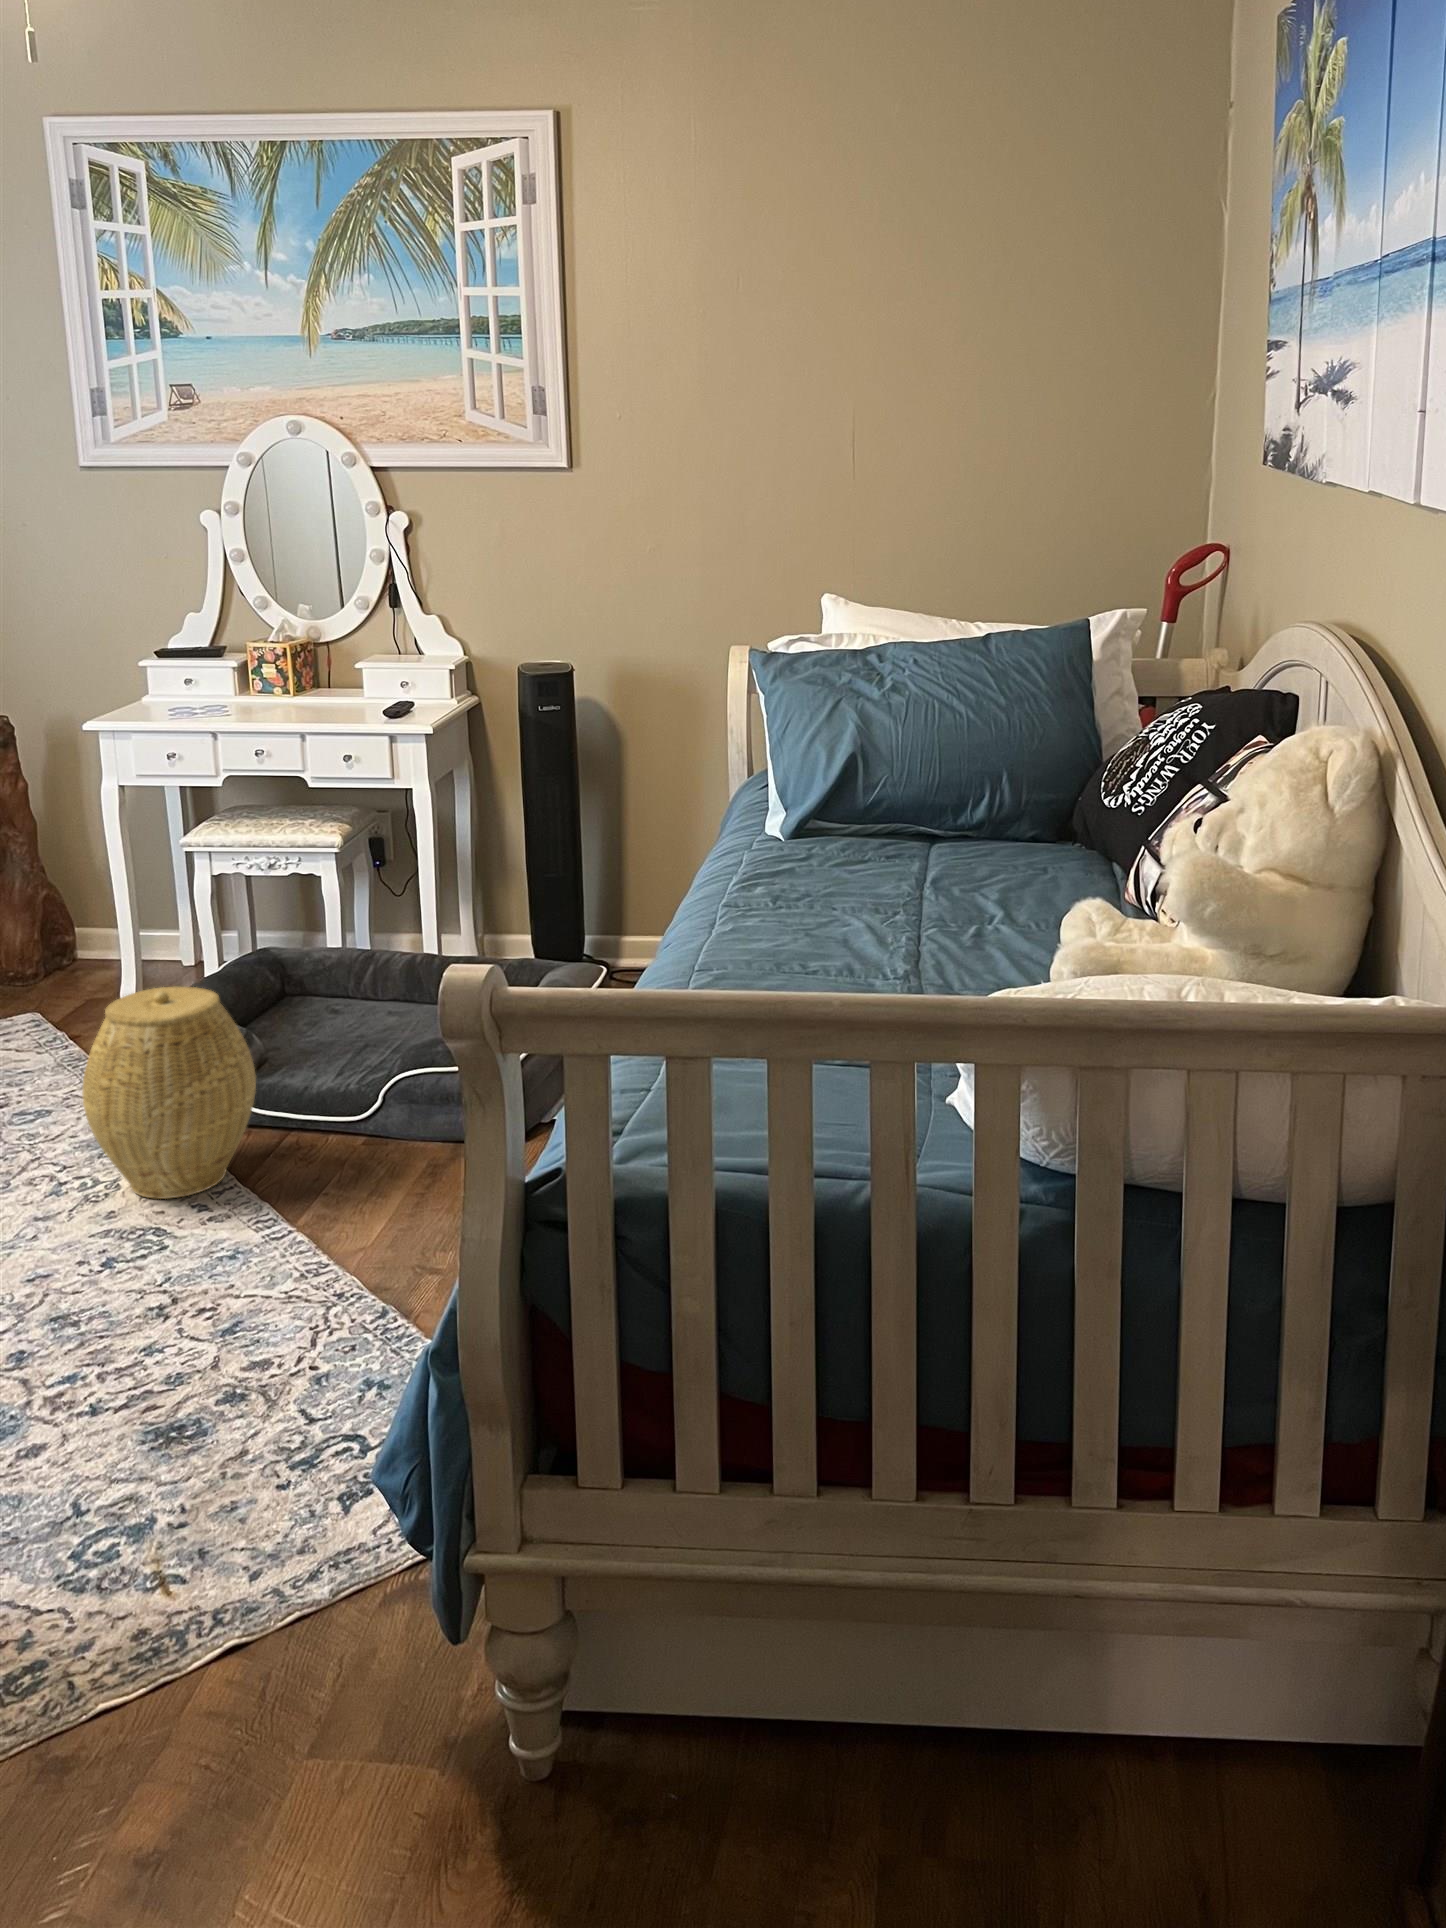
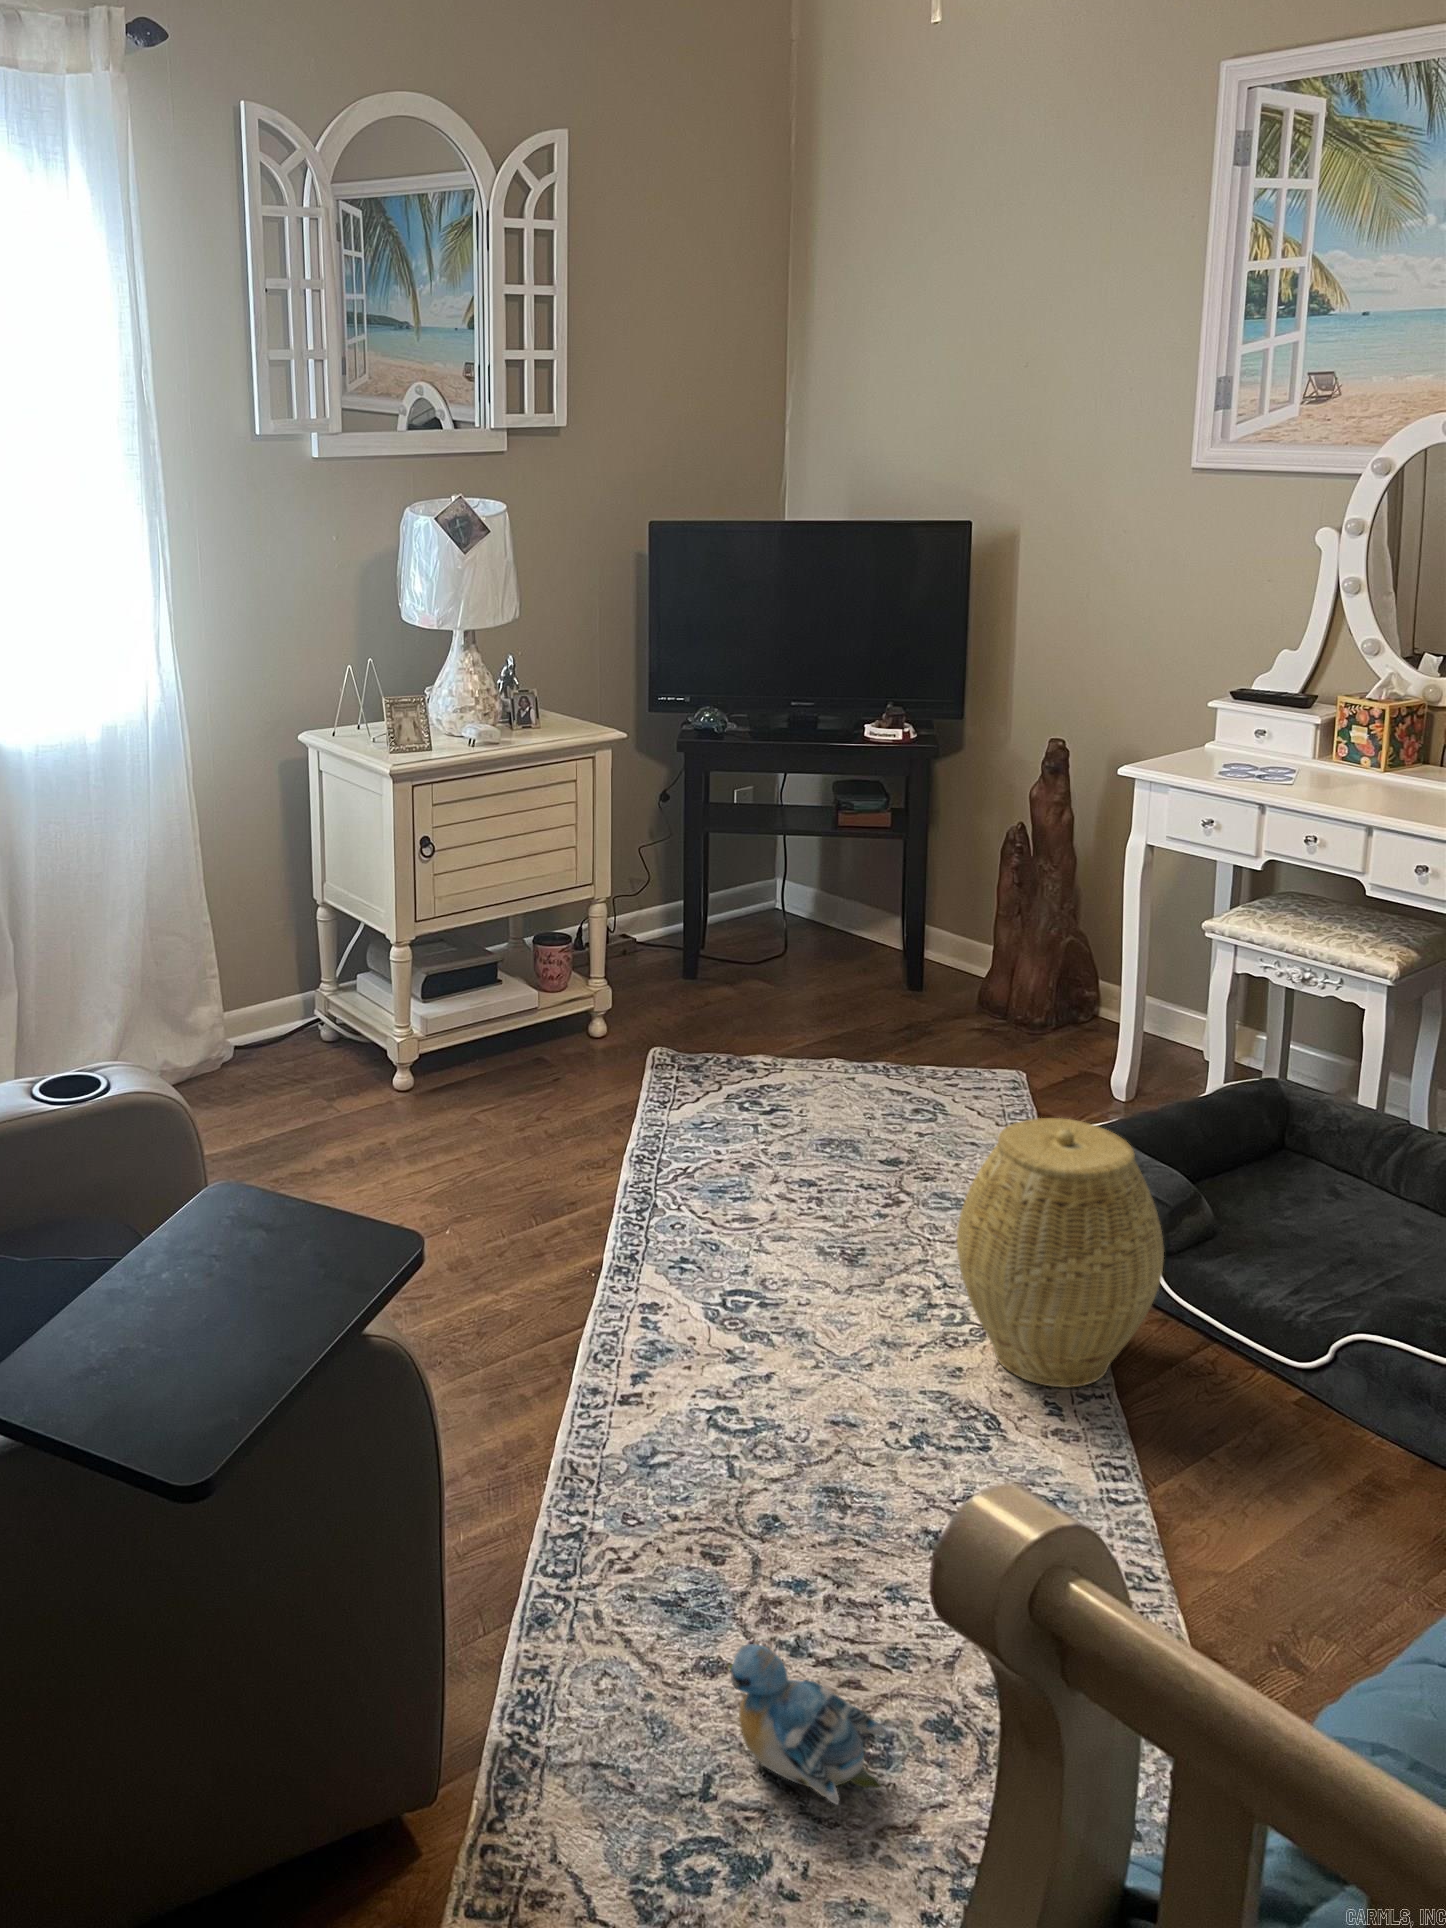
plush toy: none [65,1389,212,1476] -> present [728,1644,884,1805]

